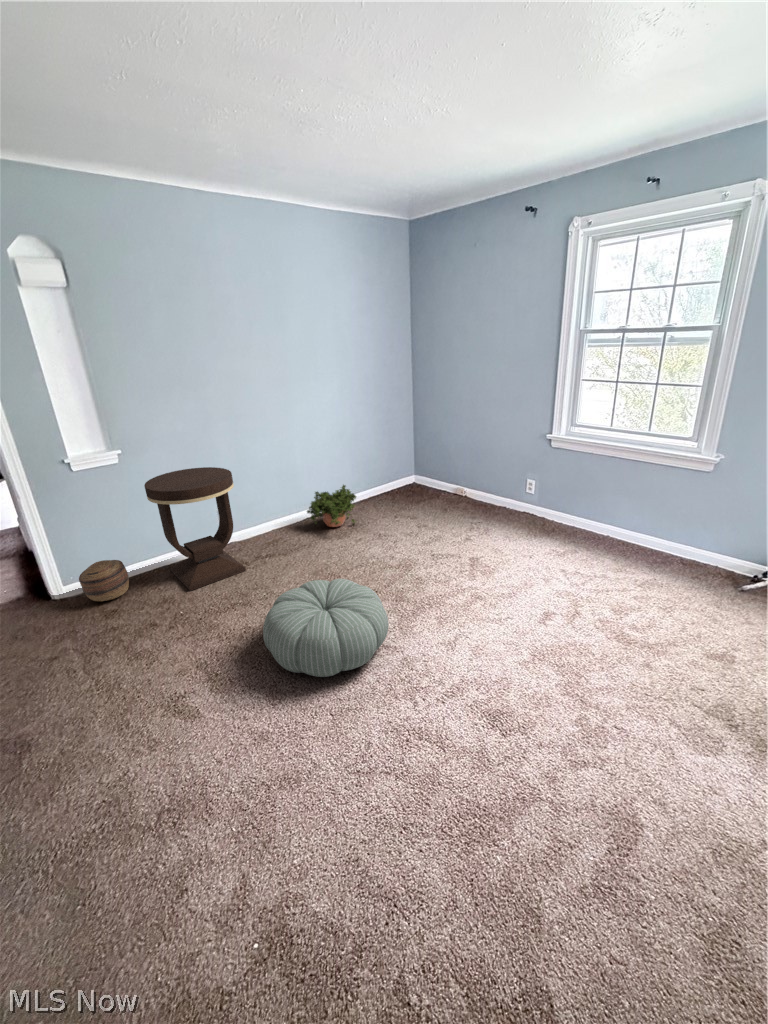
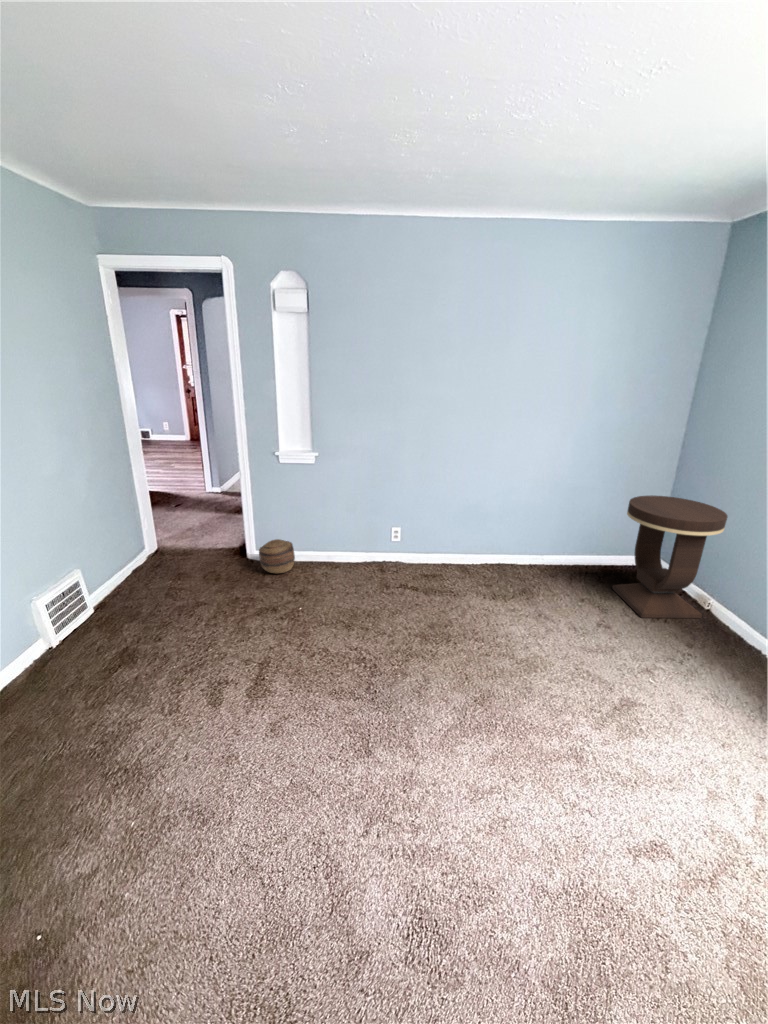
side table: present [144,467,246,591] -> present [612,495,728,618]
potted plant: present [307,485,356,527] -> none [474,537,535,590]
pouf: present [263,579,389,677] -> none [293,631,431,749]

